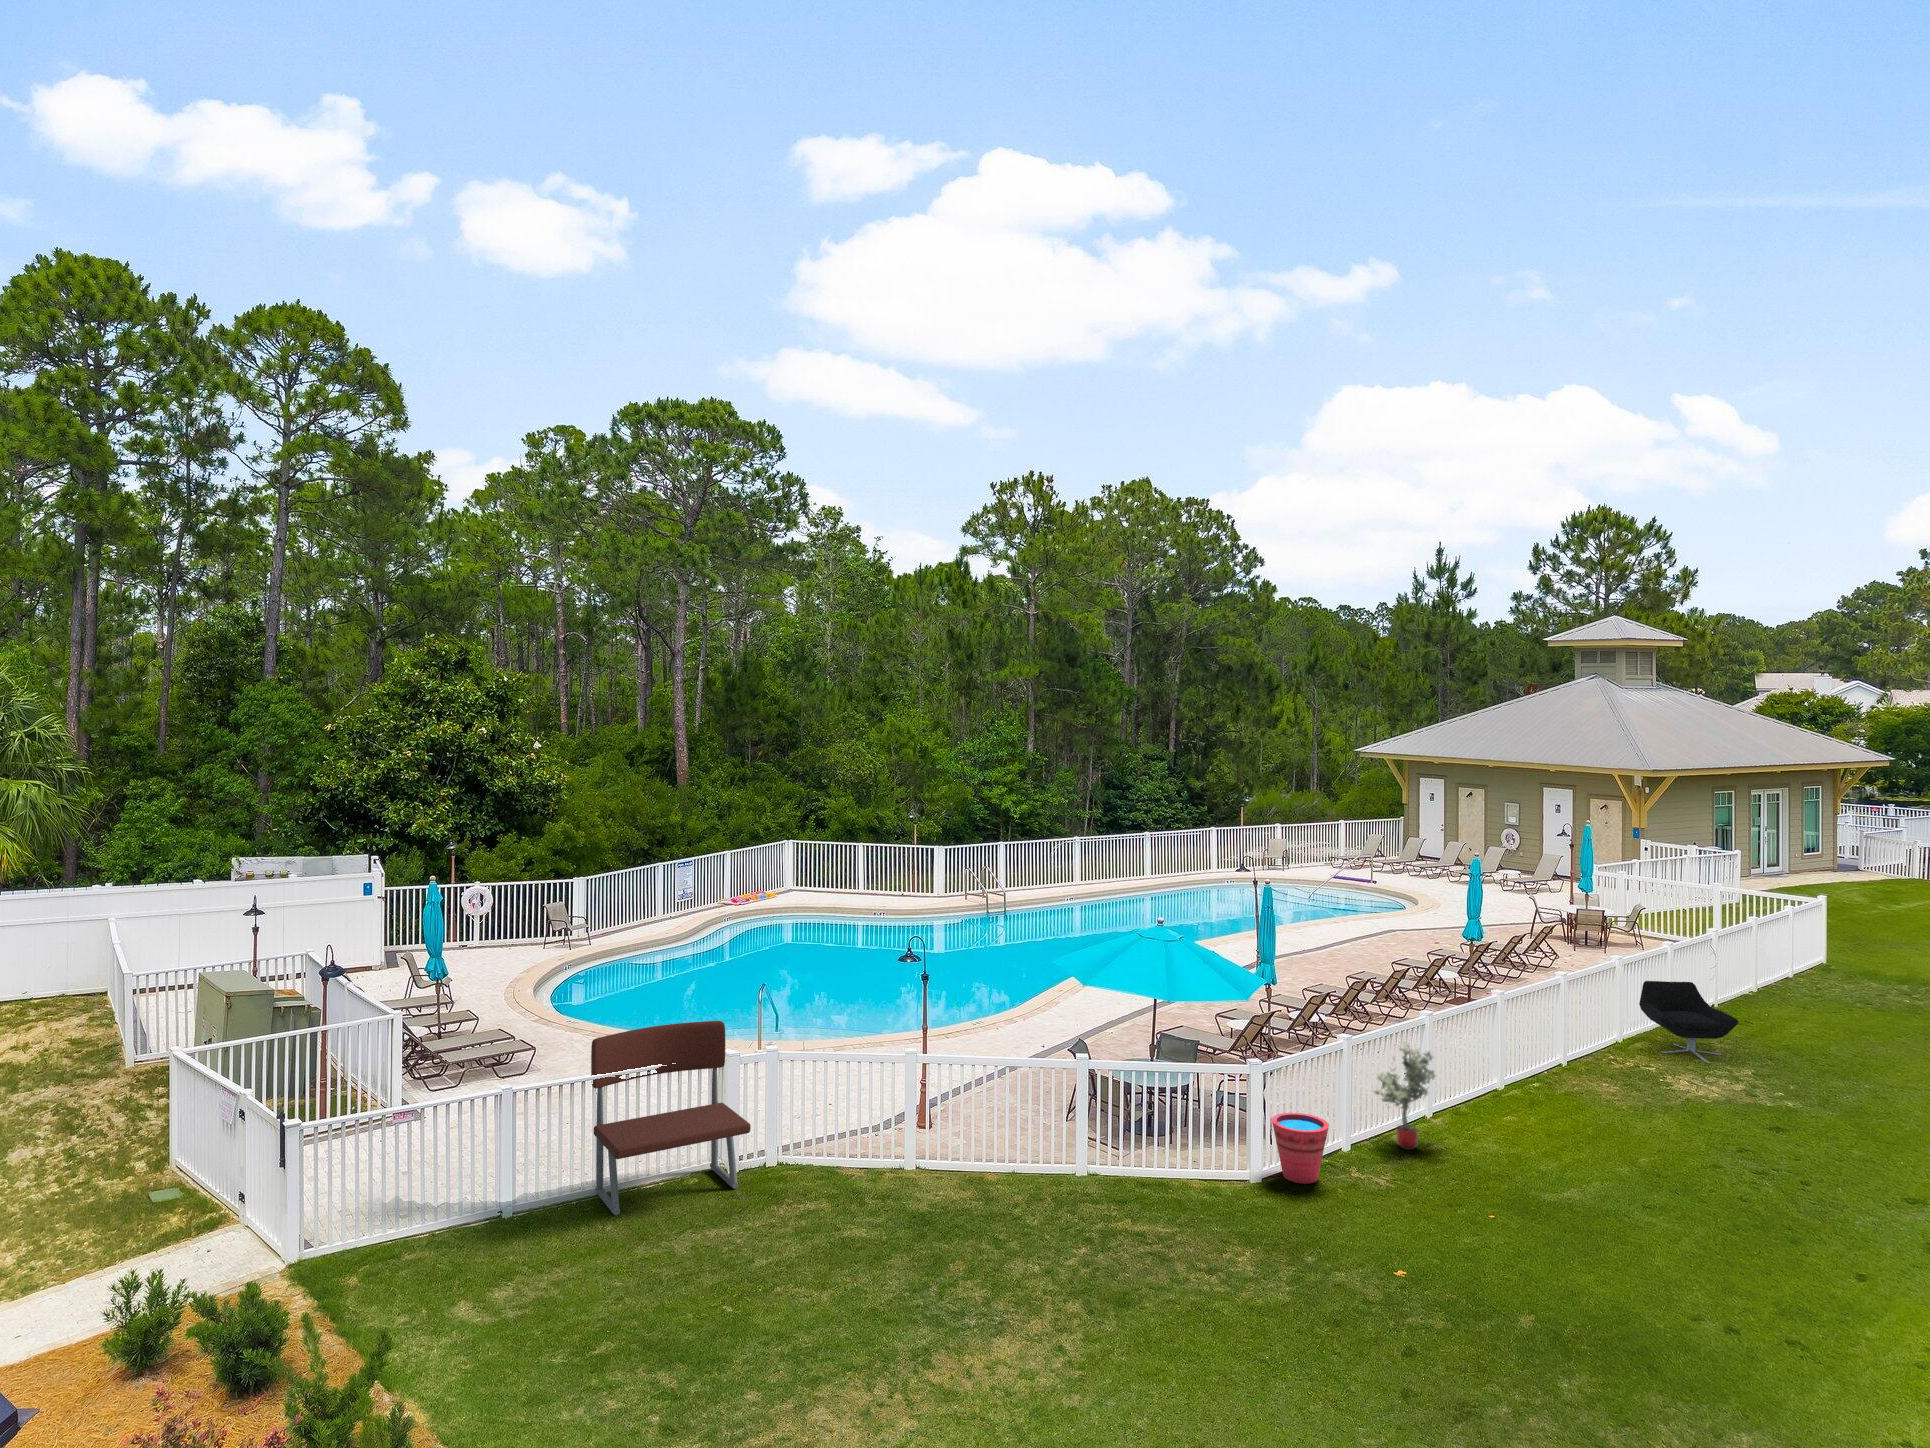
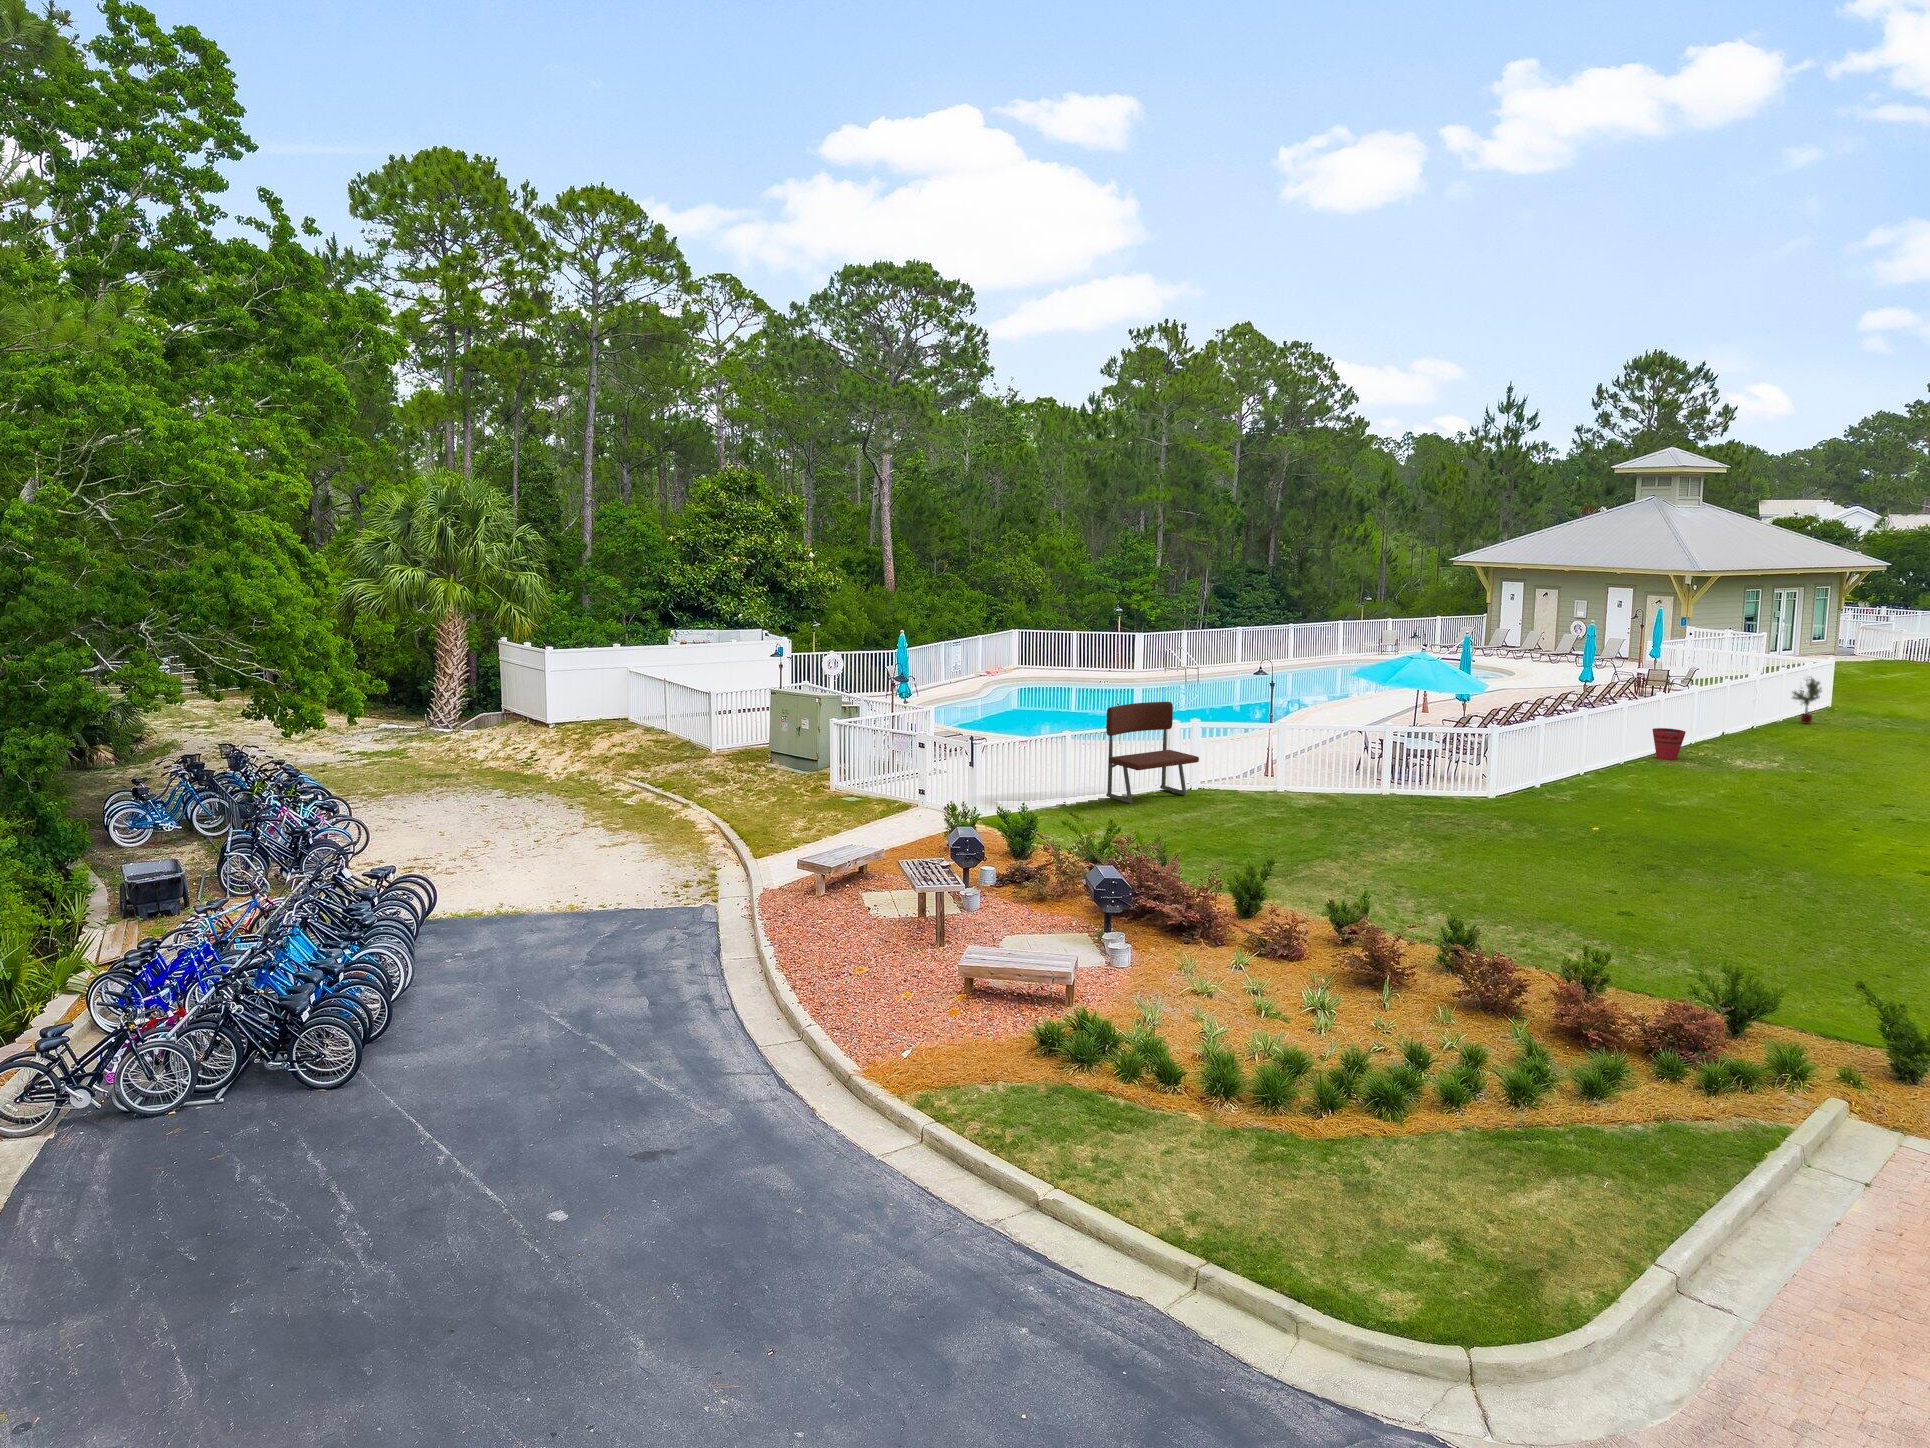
lounge chair: present [1639,981,1739,1063] -> none [1706,703,1774,752]
potted tree: present [1374,1042,1436,1150] -> present [1793,678,1821,724]
bucket: present [1272,1113,1329,1184] -> present [1653,728,1686,760]

